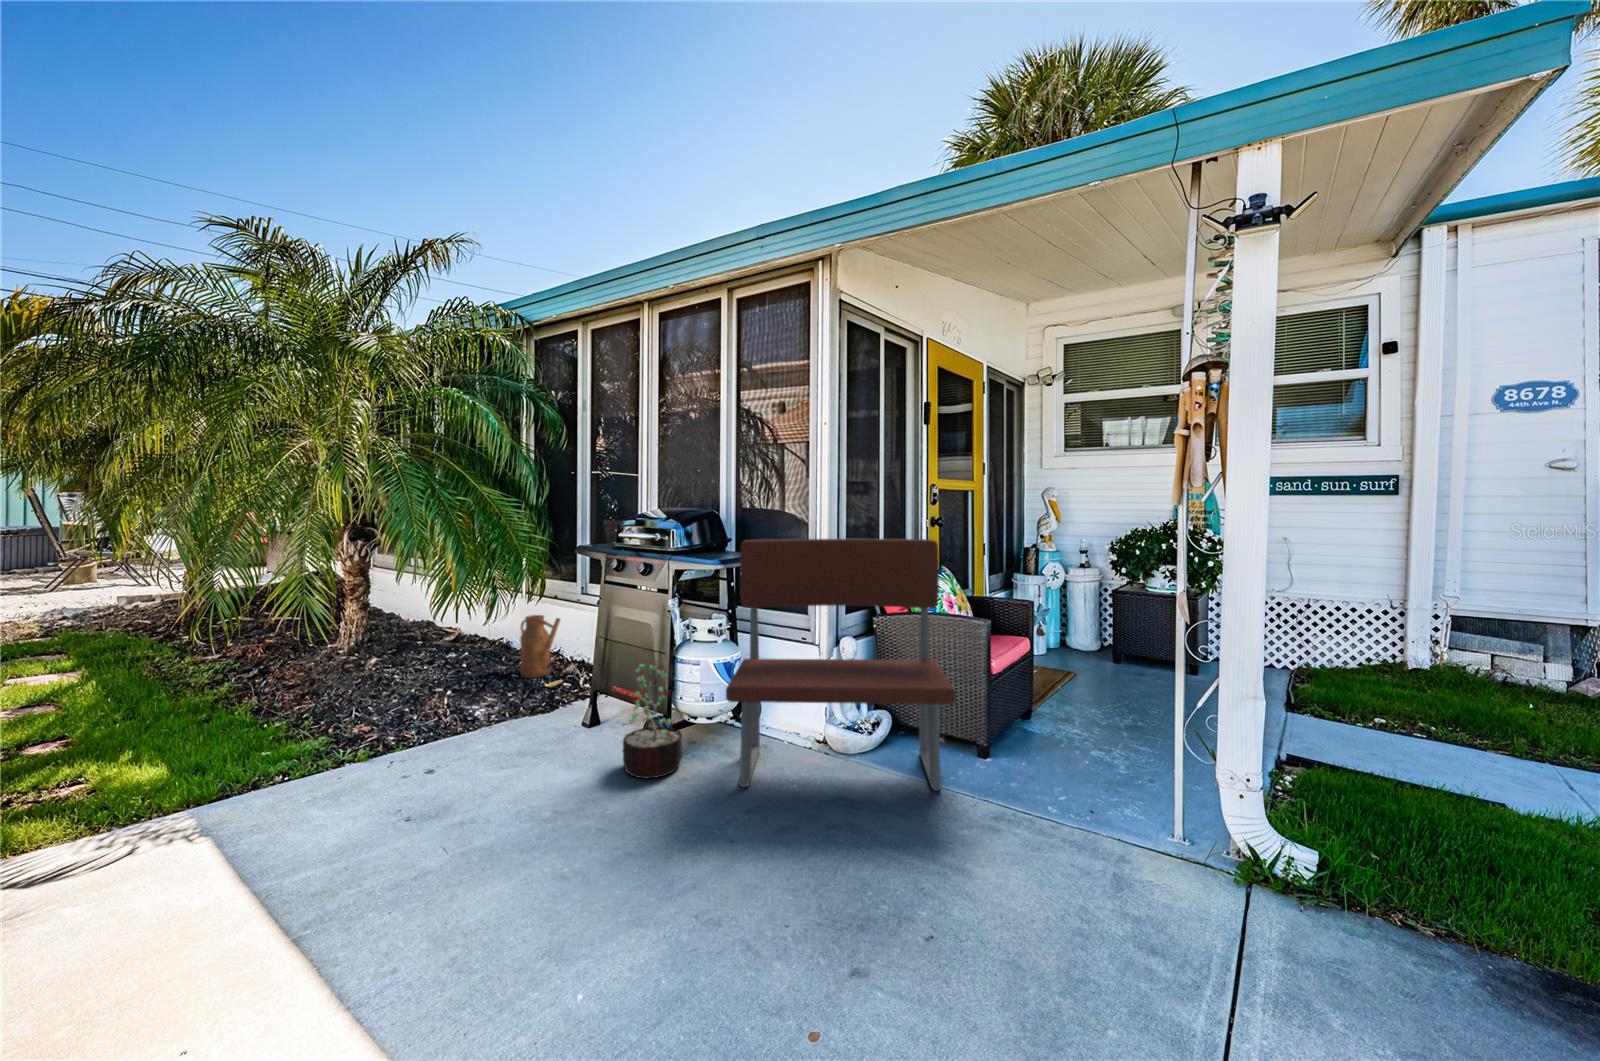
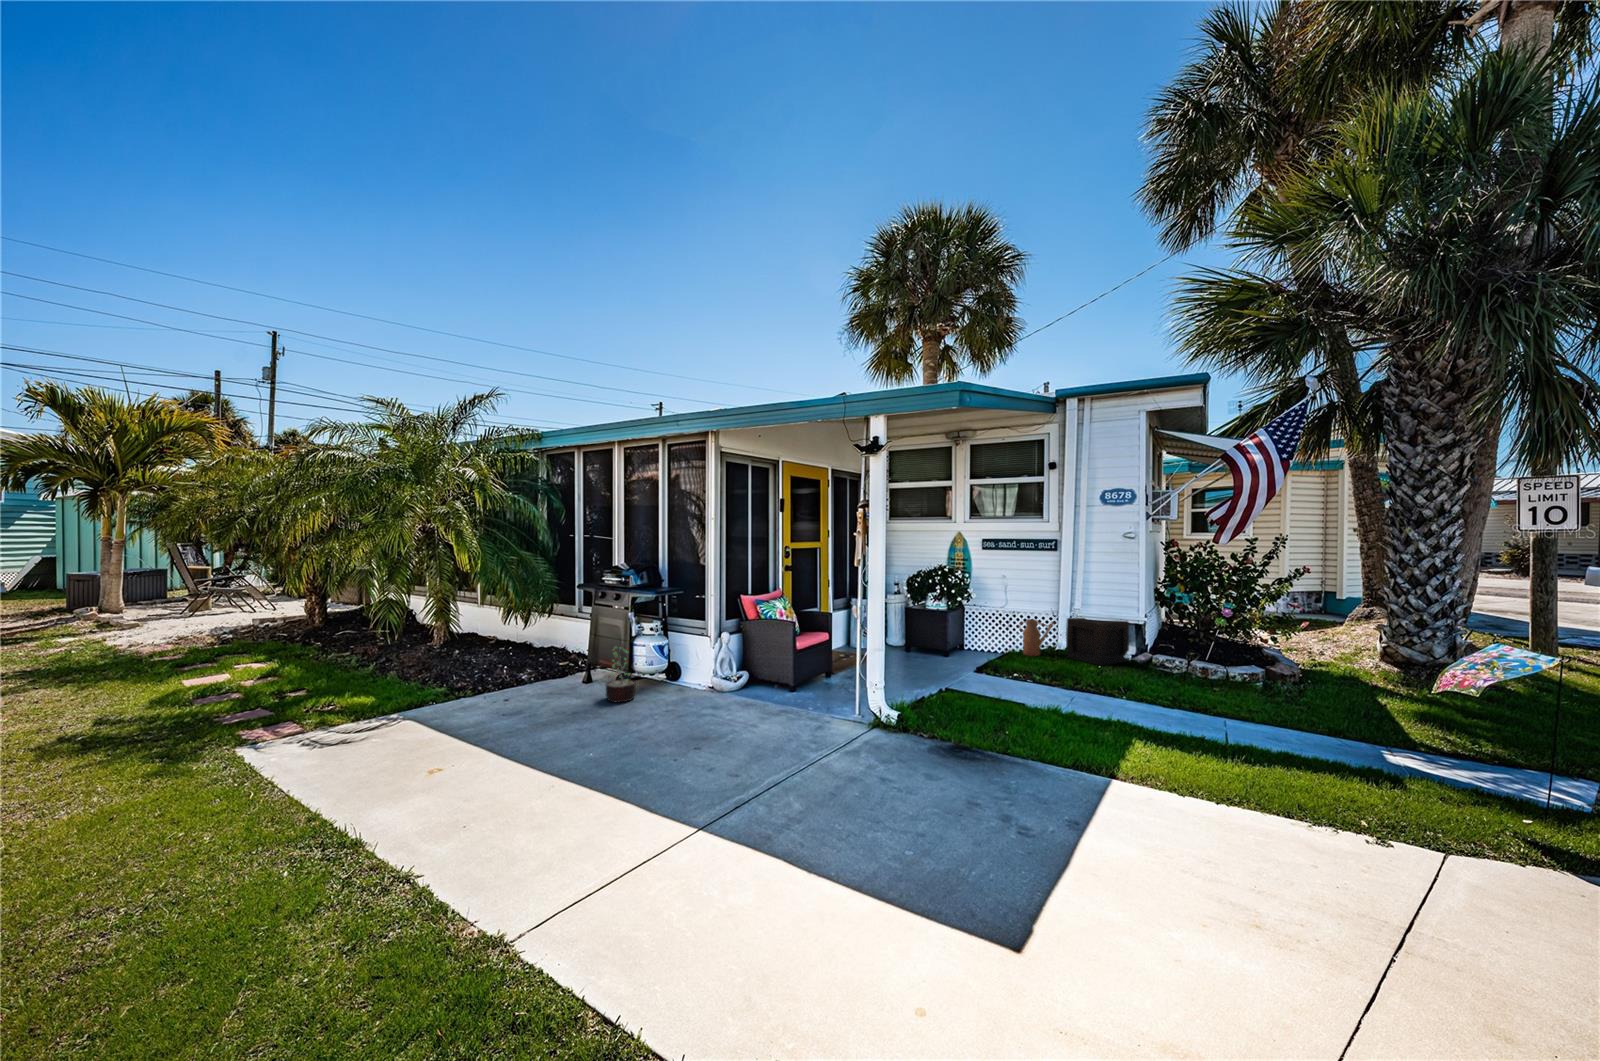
bench: present [726,539,956,791] -> none [656,582,766,705]
wooden crate: none [1417,607,1552,698] -> present [1066,618,1129,665]
watering can: present [520,615,560,678] -> present [1019,619,1054,656]

